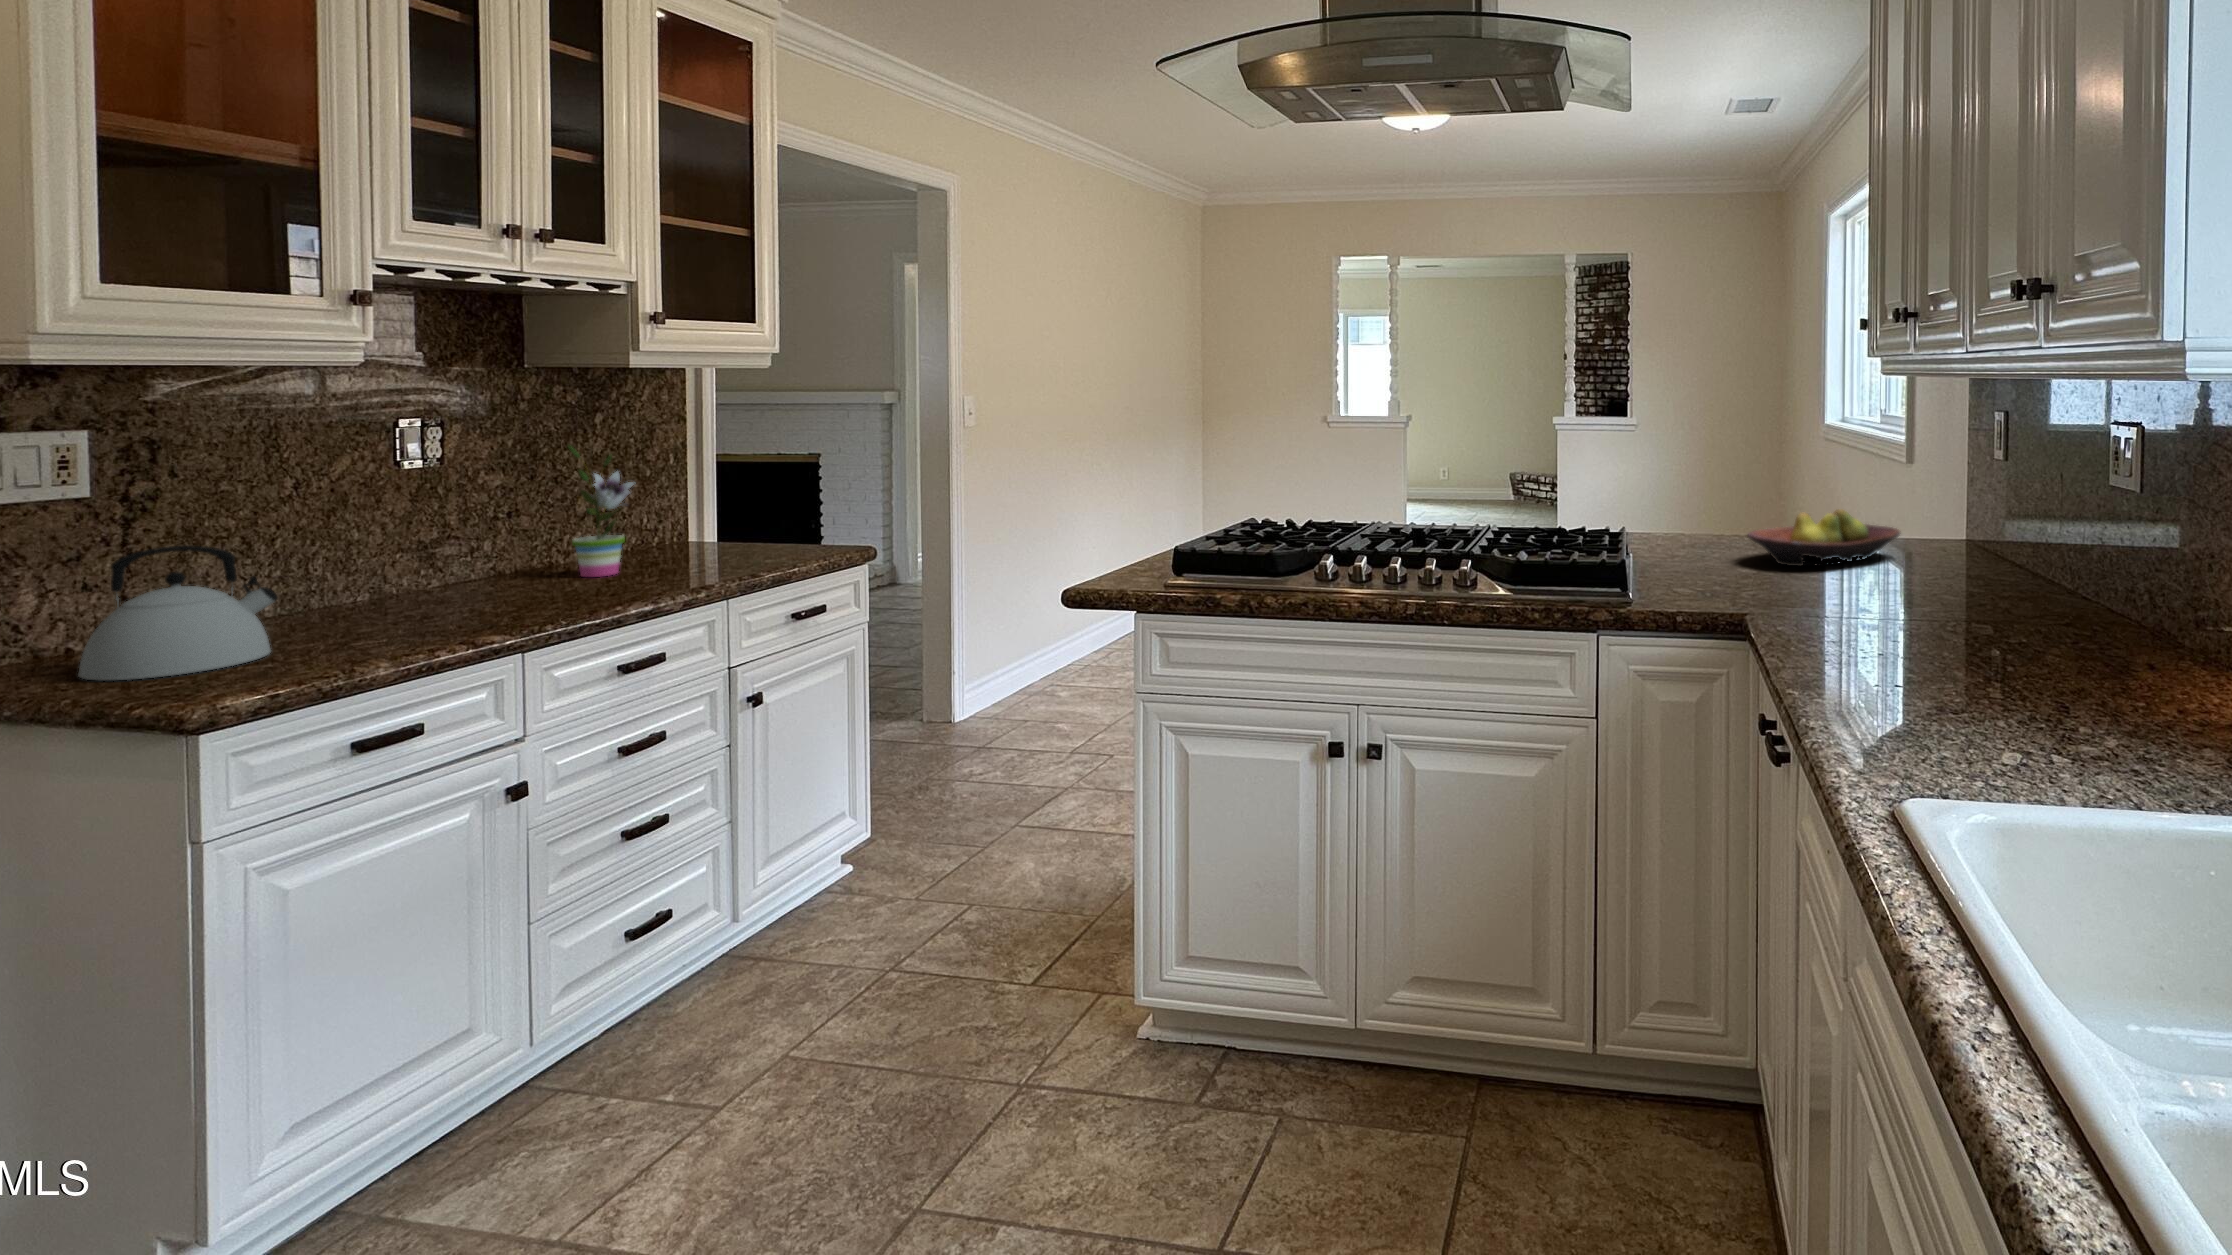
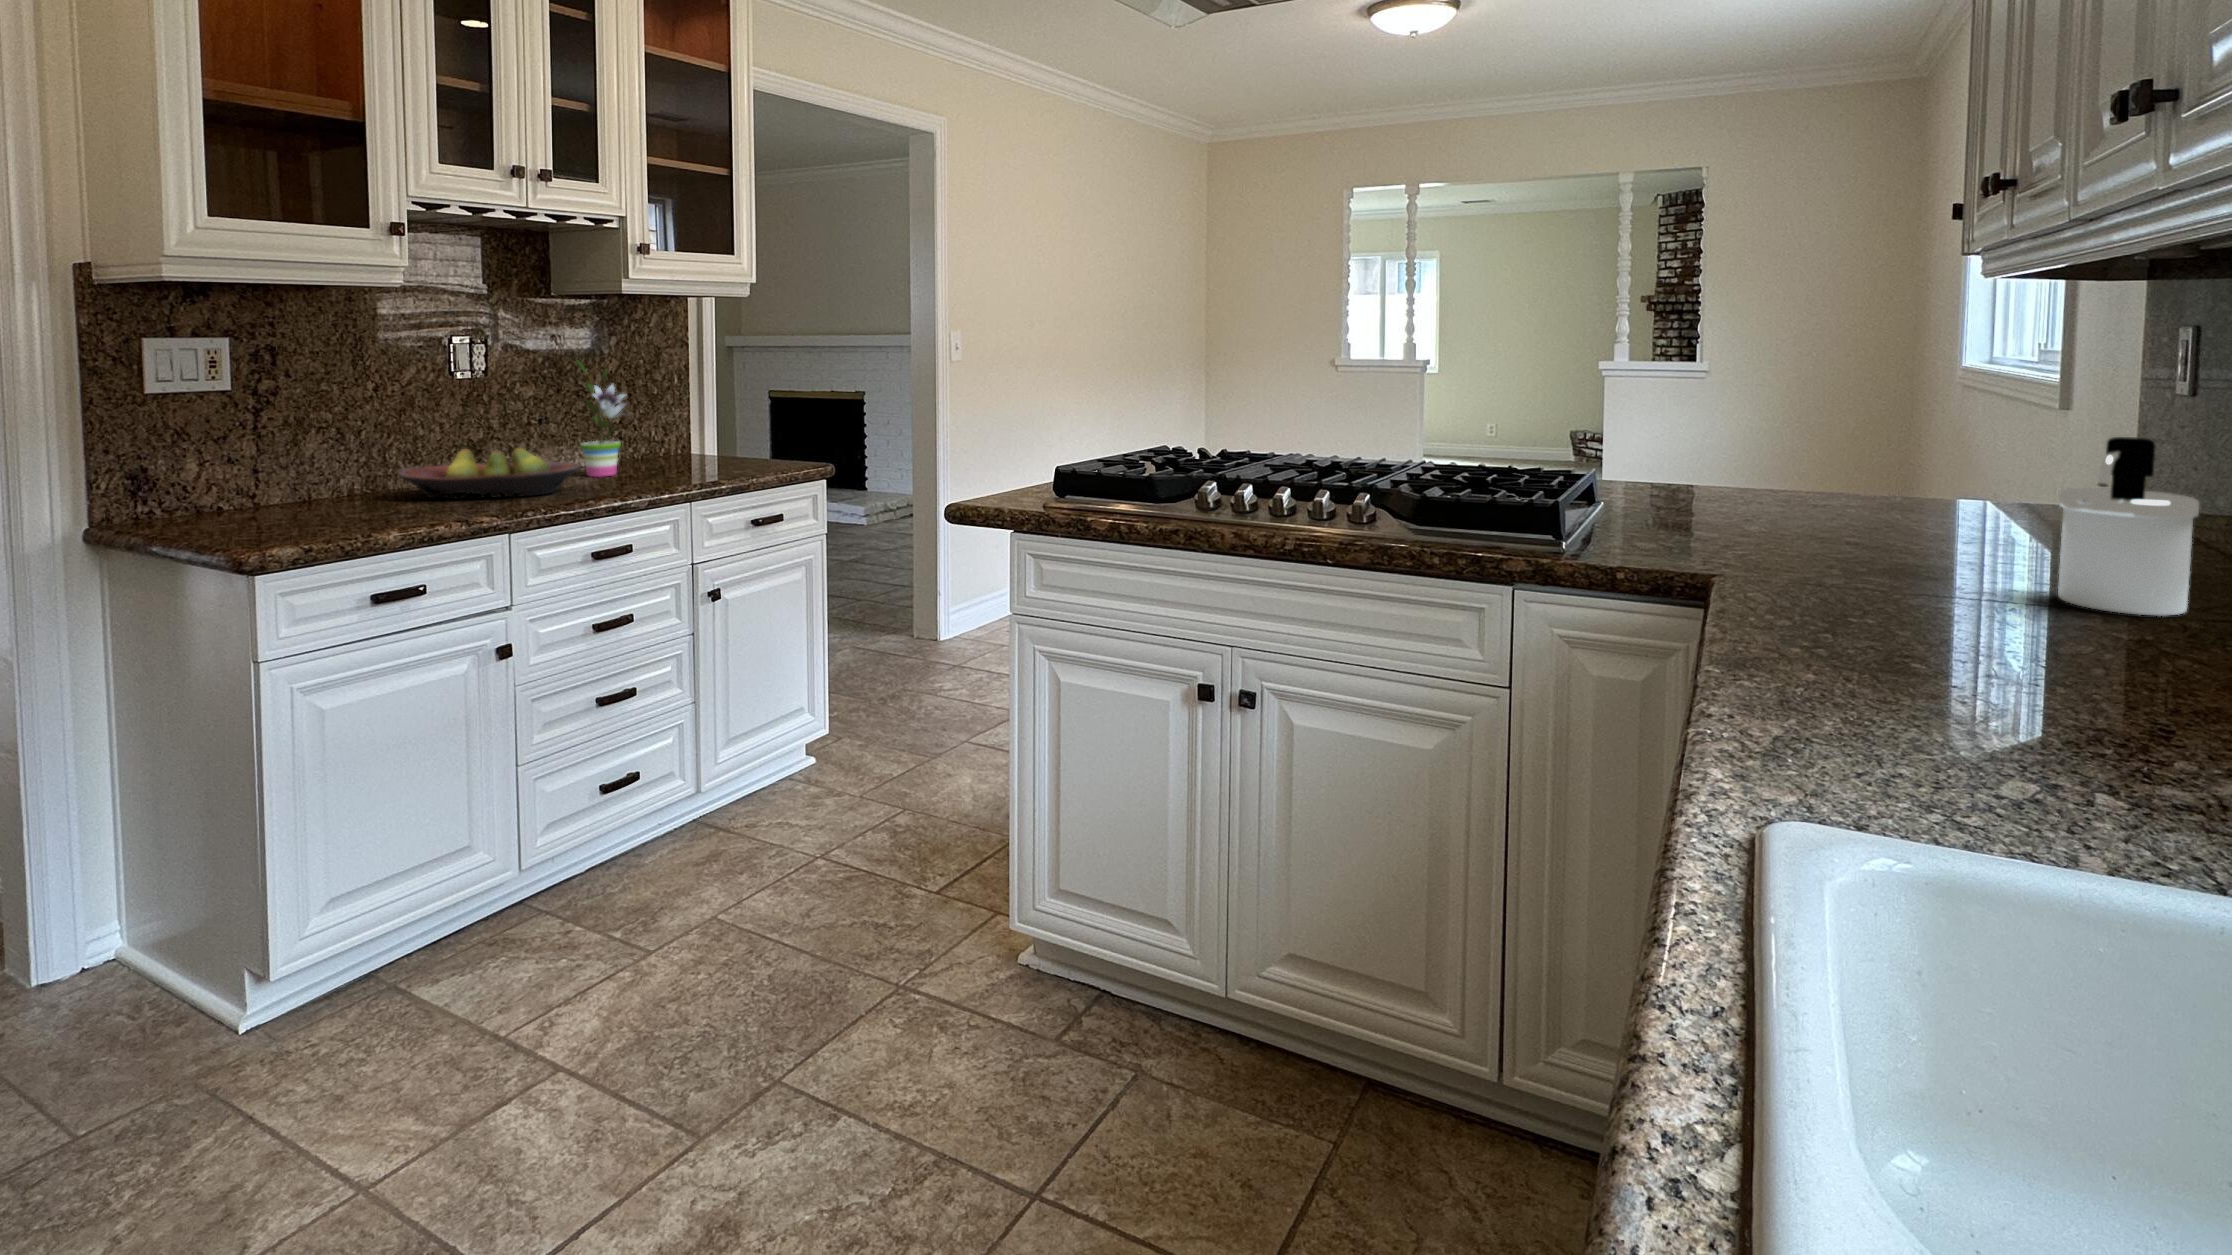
soap dispenser: none [1955,497,2034,621] -> present [2058,437,2199,616]
fruit bowl: present [1747,509,1901,566] -> present [399,448,581,498]
kettle: present [78,546,277,681] -> none [212,429,339,532]

